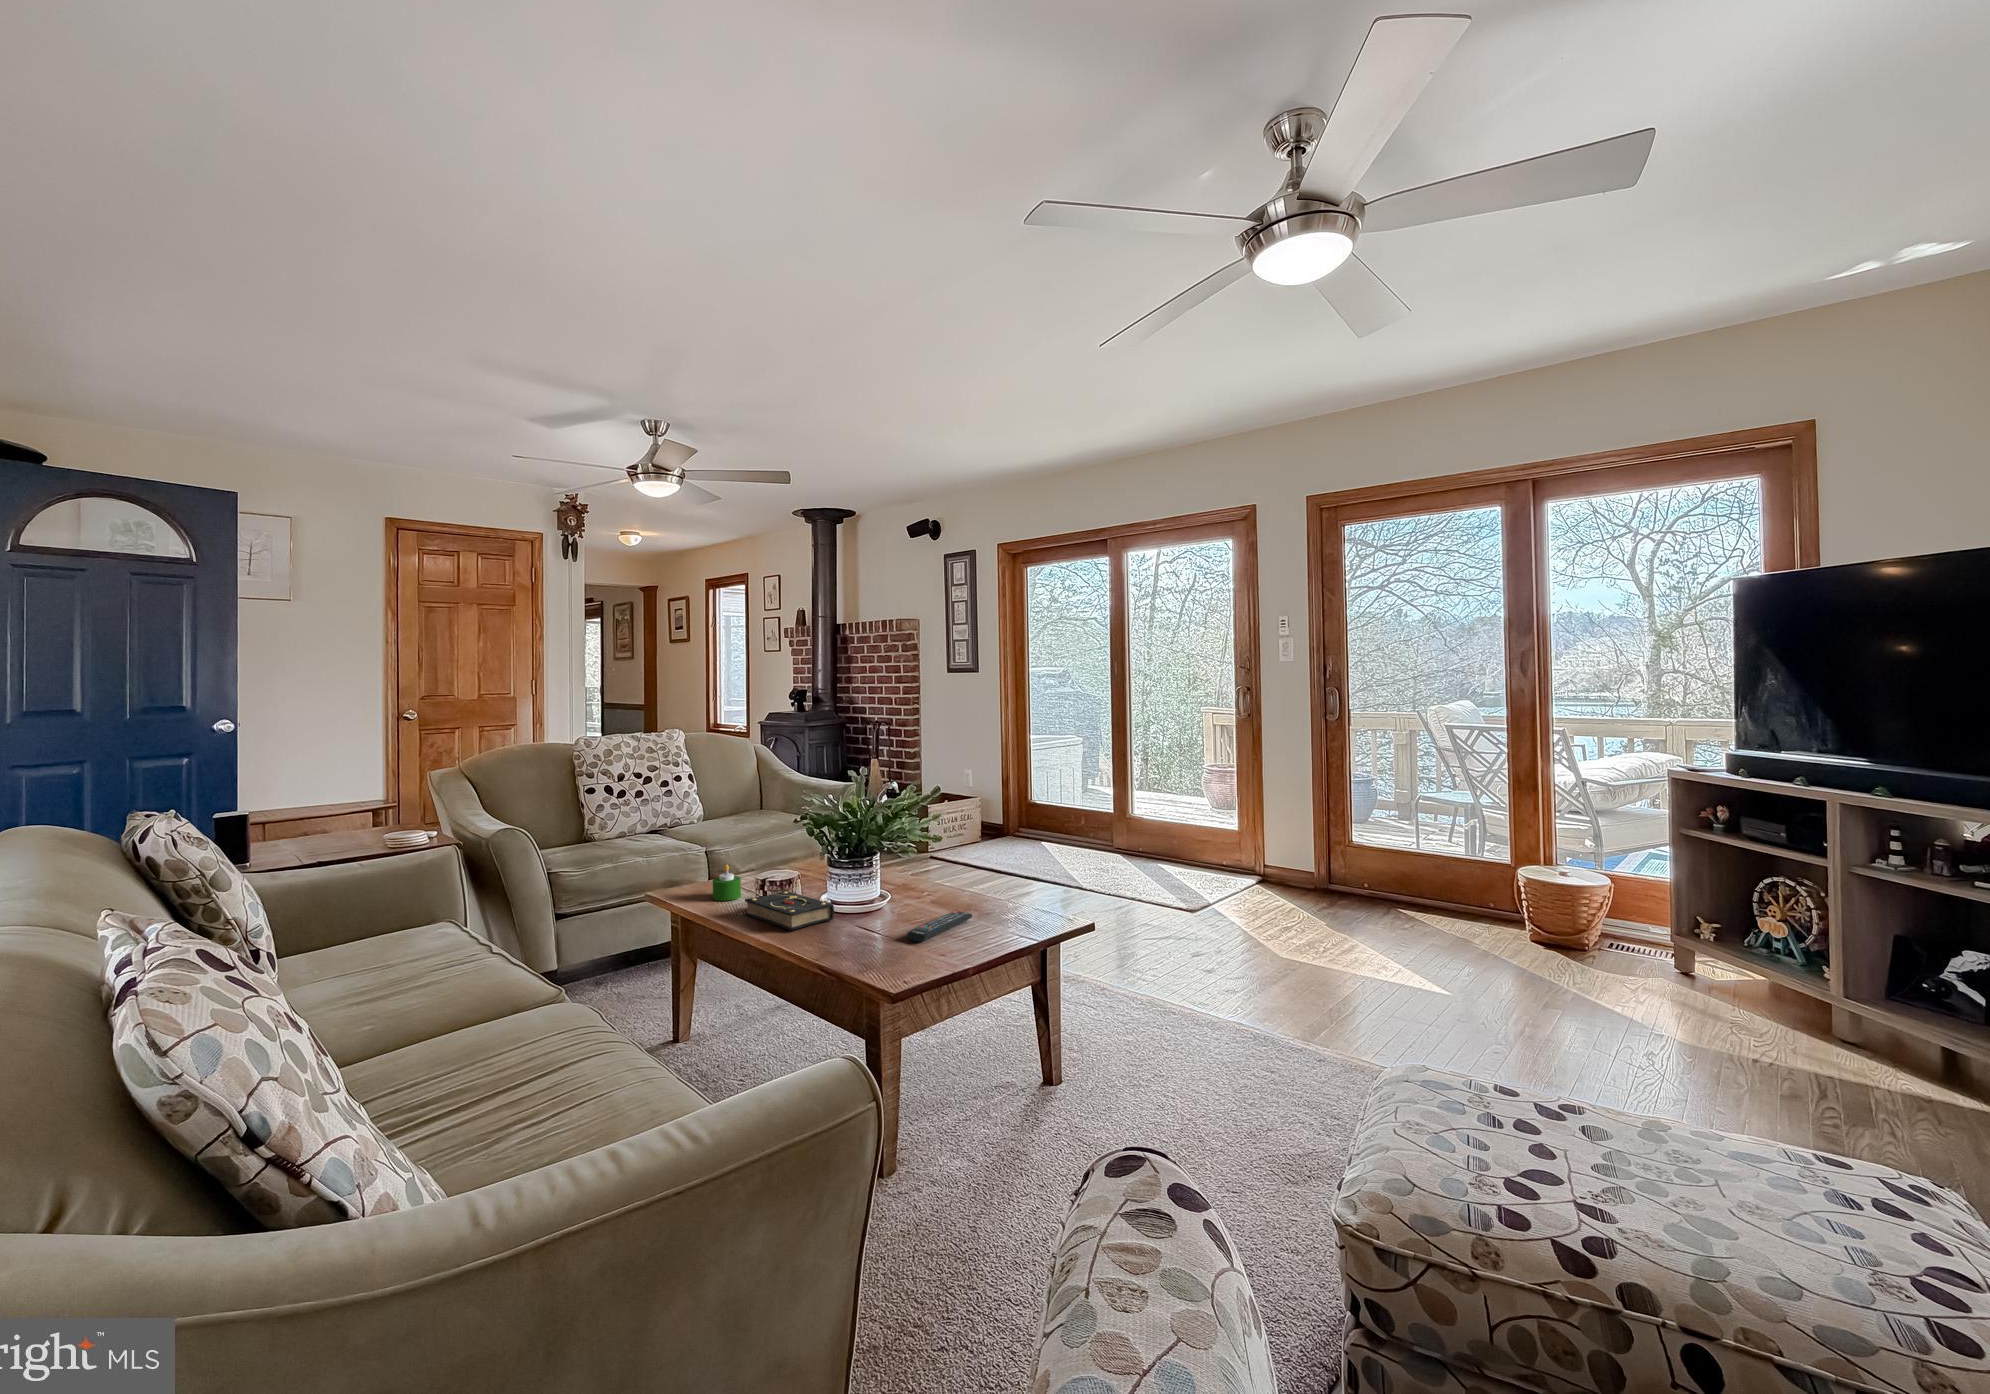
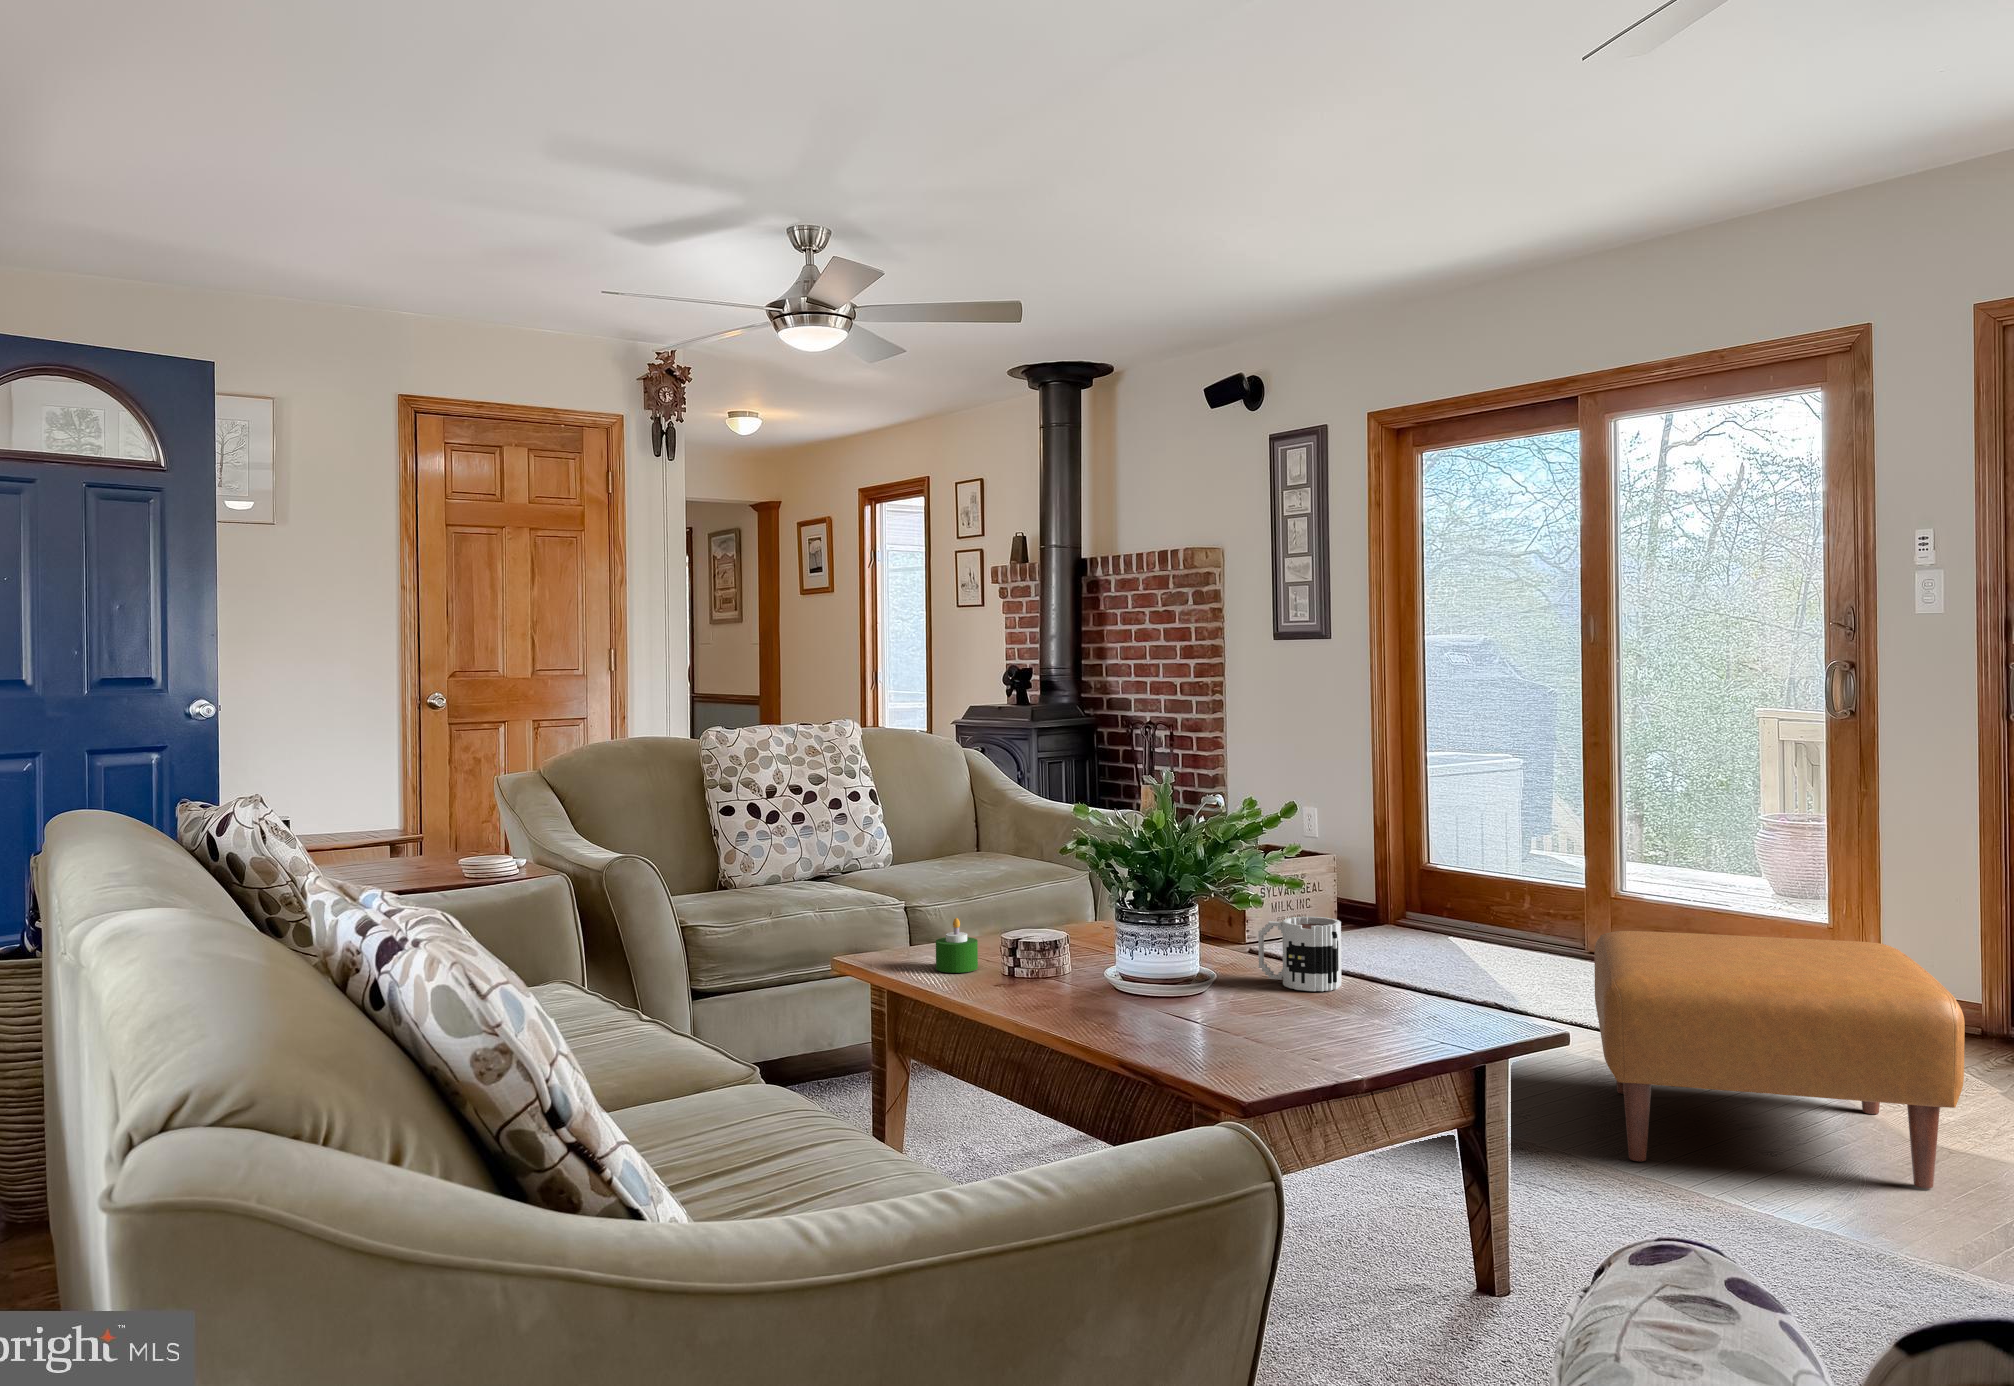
ottoman: none [1118,847,1314,993] -> present [1594,931,1965,1189]
mug: none [918,855,969,903] -> present [1258,917,1341,991]
book: present [745,891,834,931] -> none [990,960,1130,1014]
remote control: present [907,911,972,942] -> none [1250,999,1352,1038]

